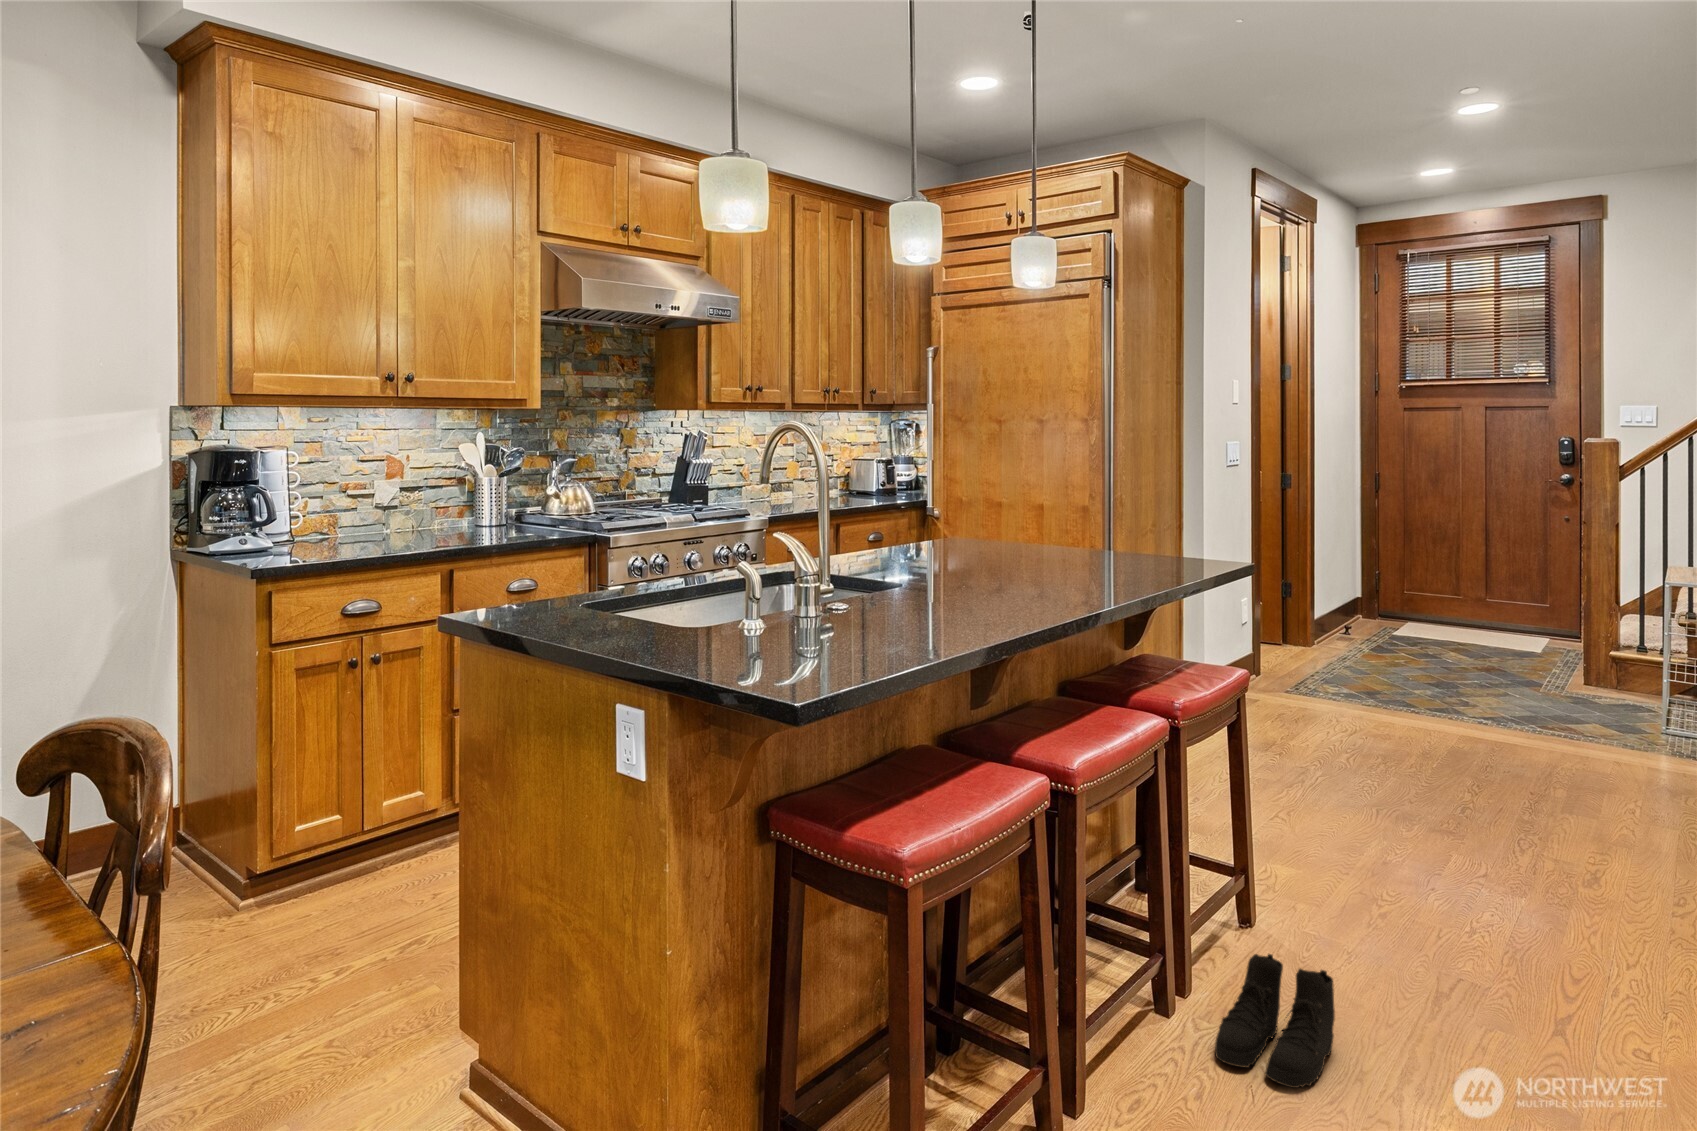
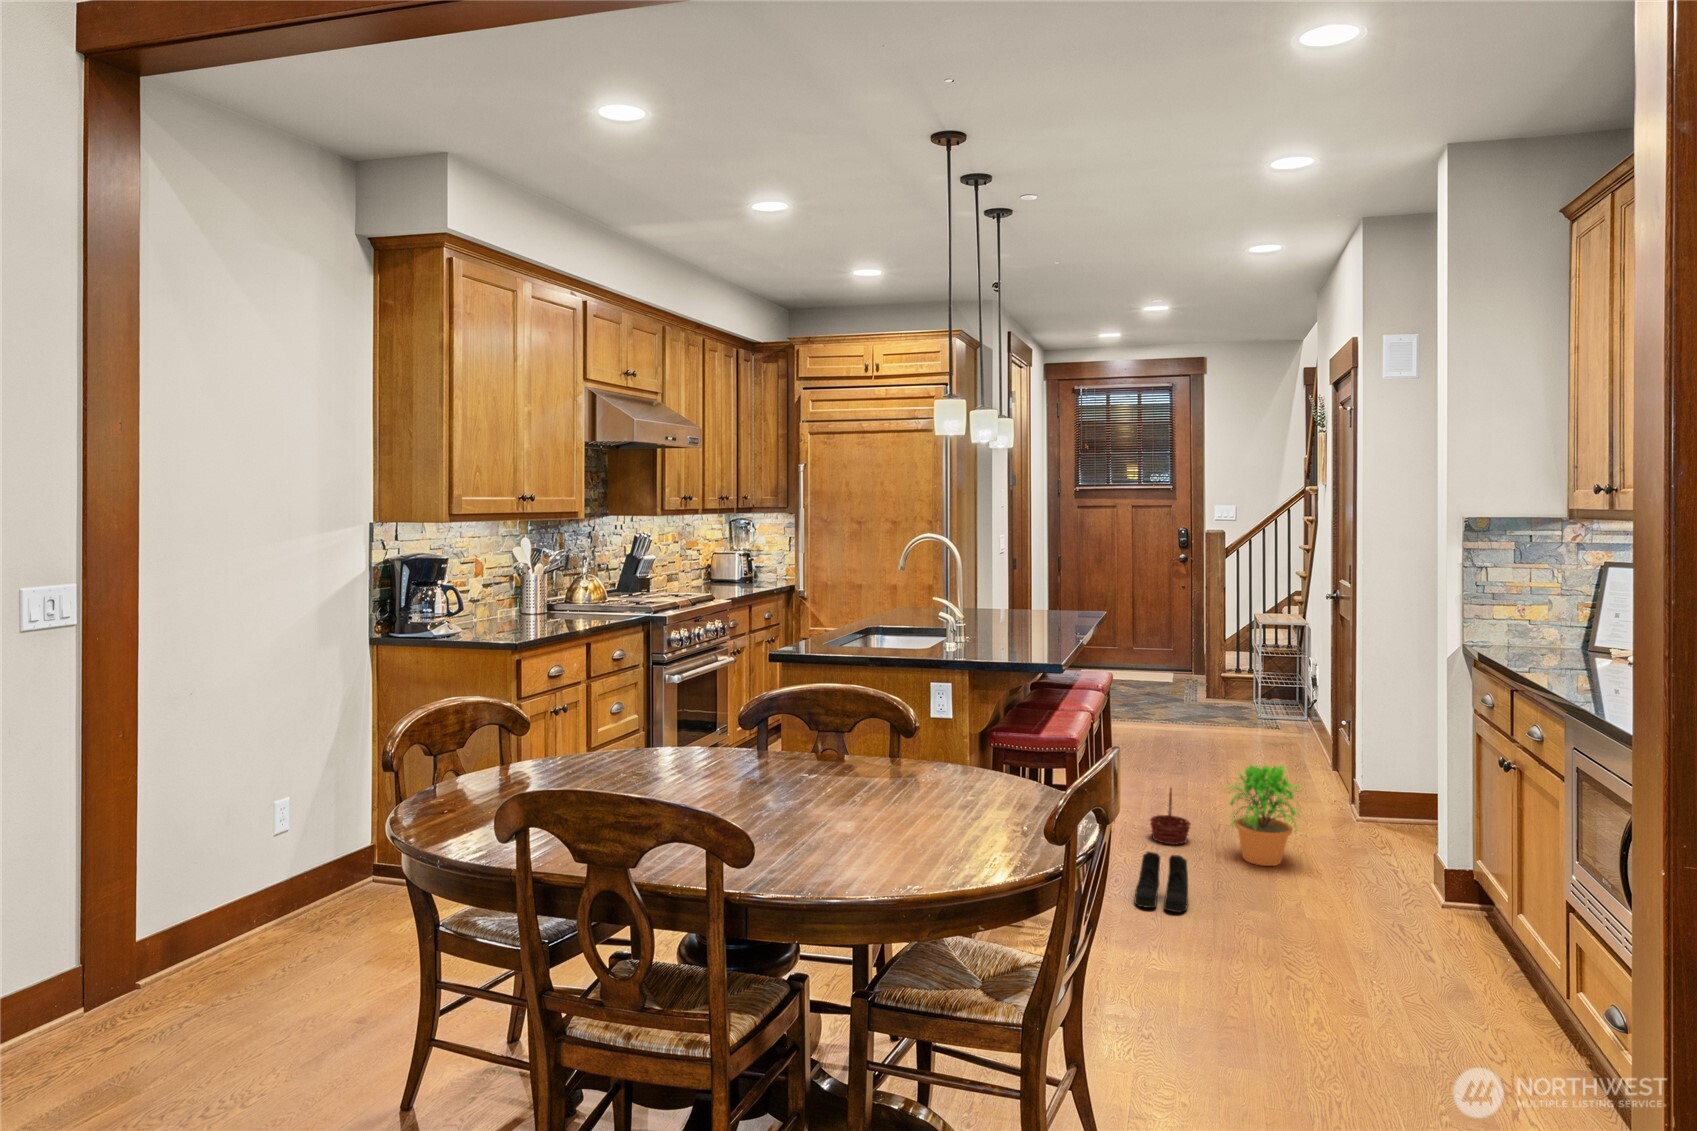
potted plant: none [1460,804,1652,1007] -> present [1228,765,1302,866]
basket: none [1334,830,1412,934] -> present [1150,788,1190,844]

